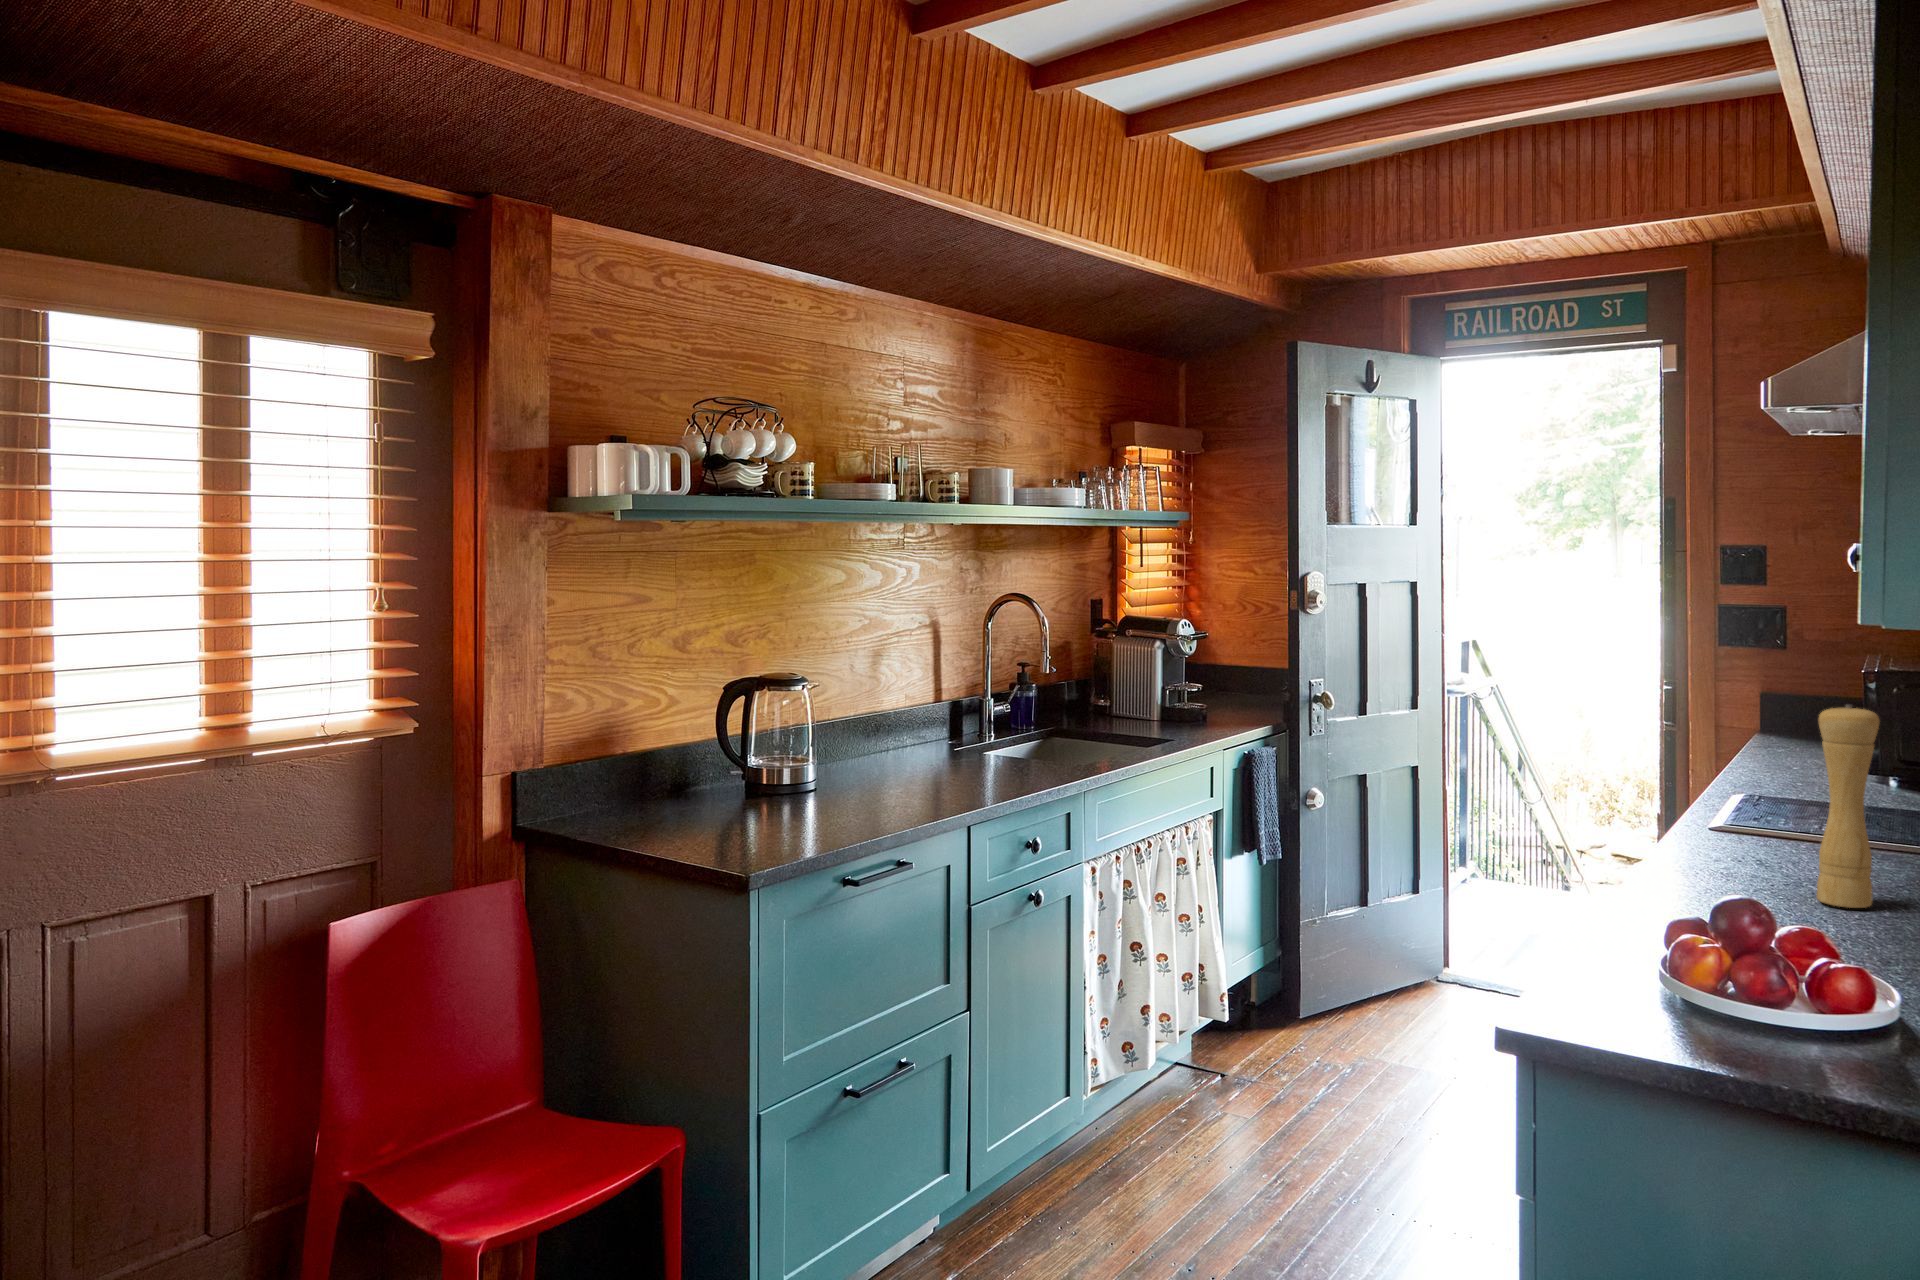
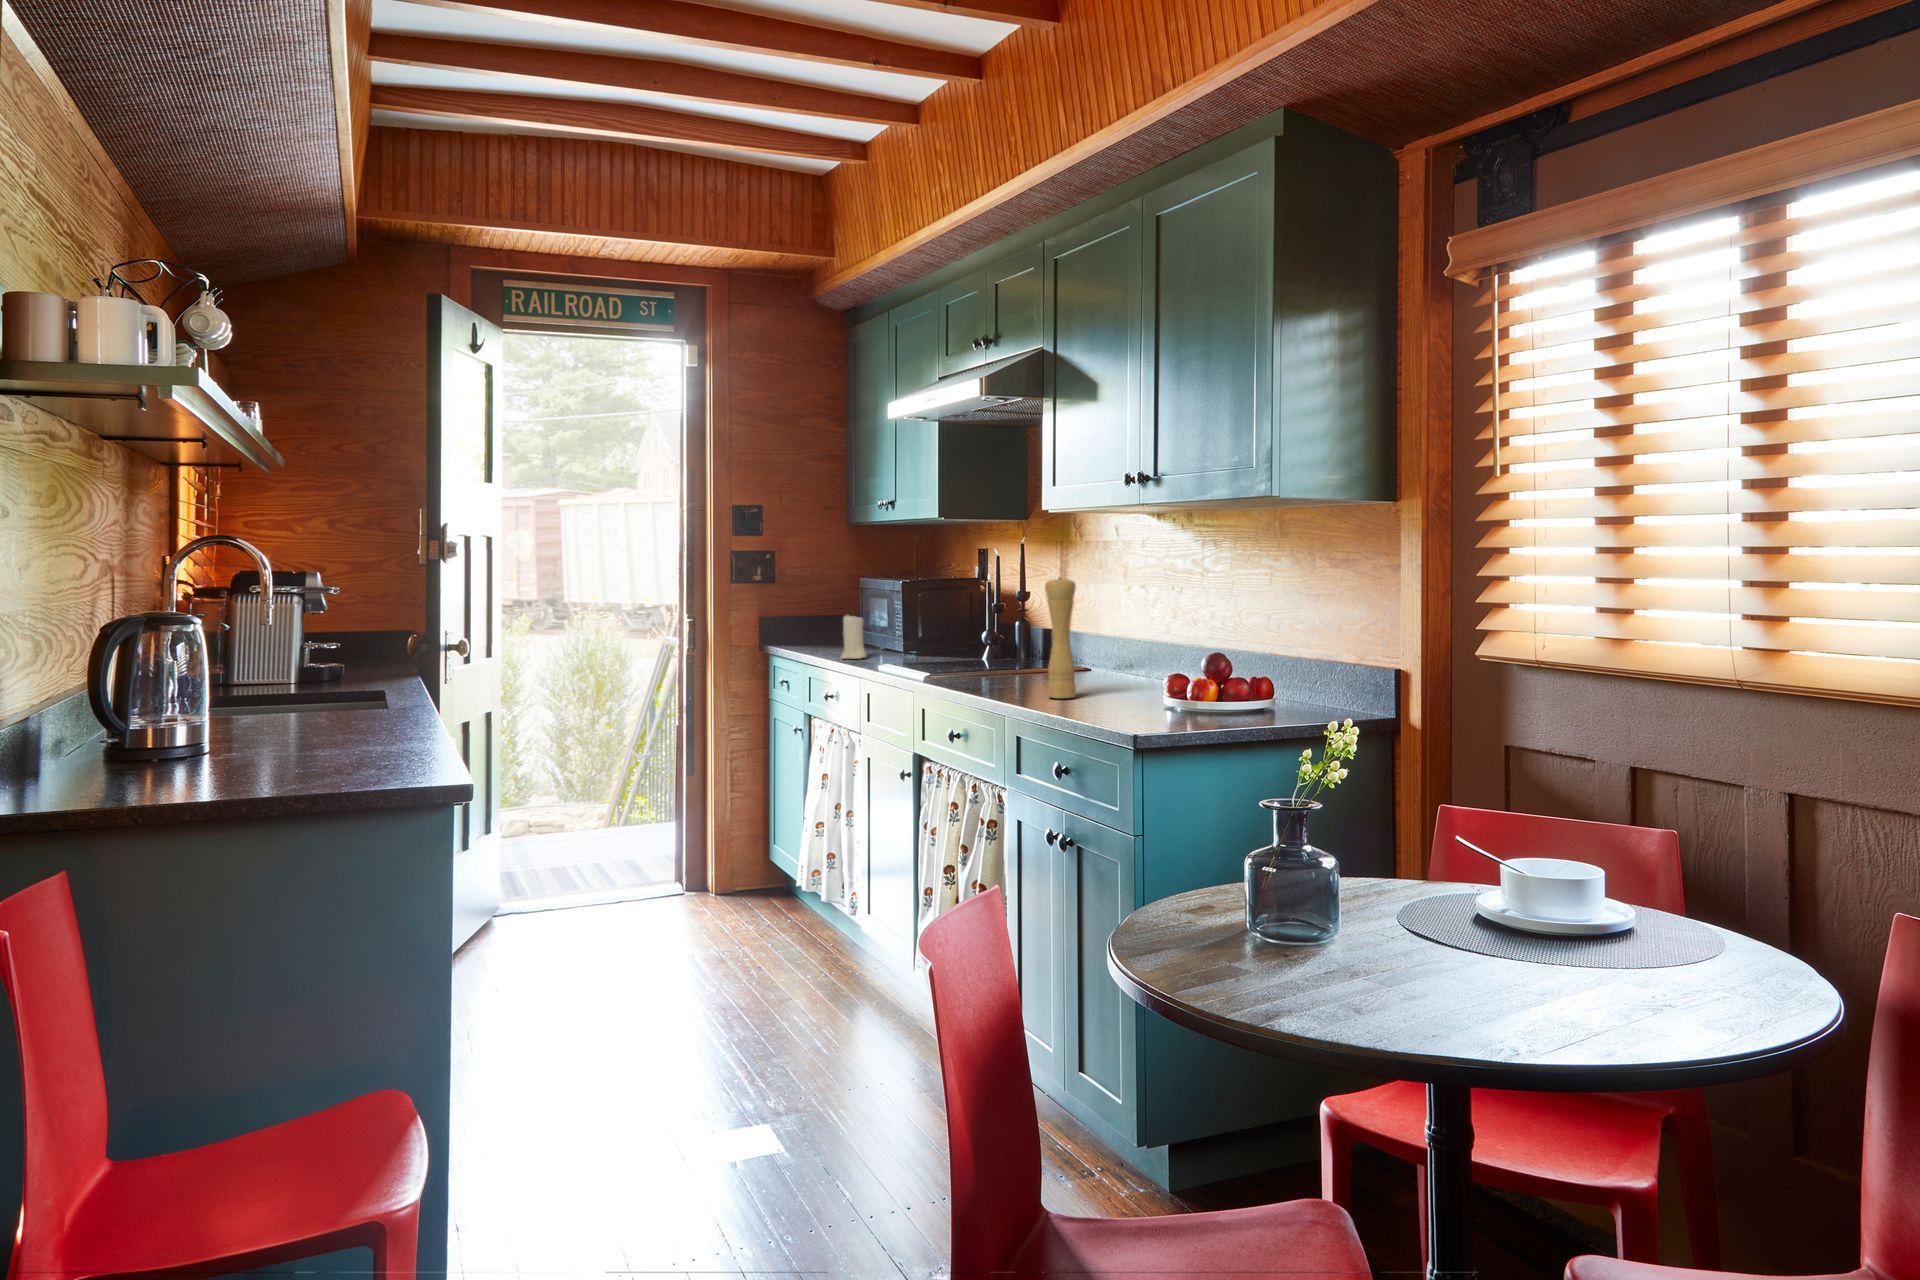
candle: none [1769,705,1818,770] -> present [841,616,867,659]

